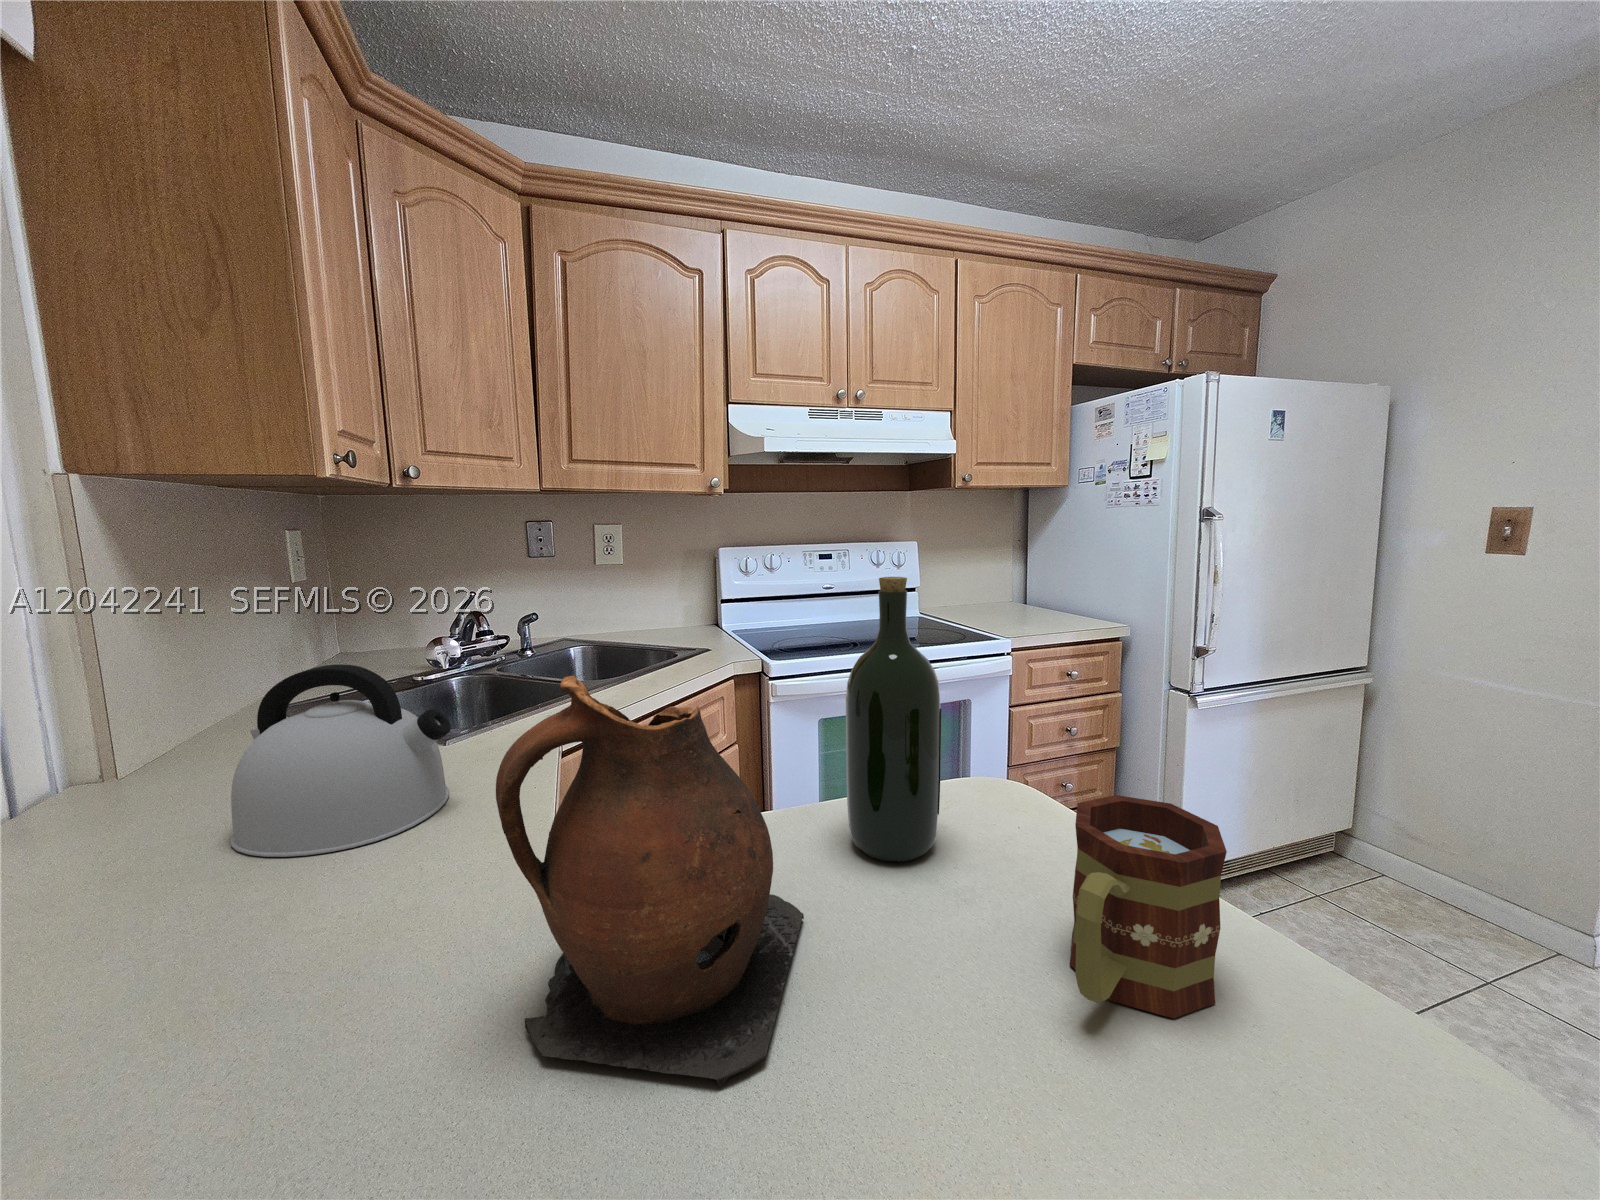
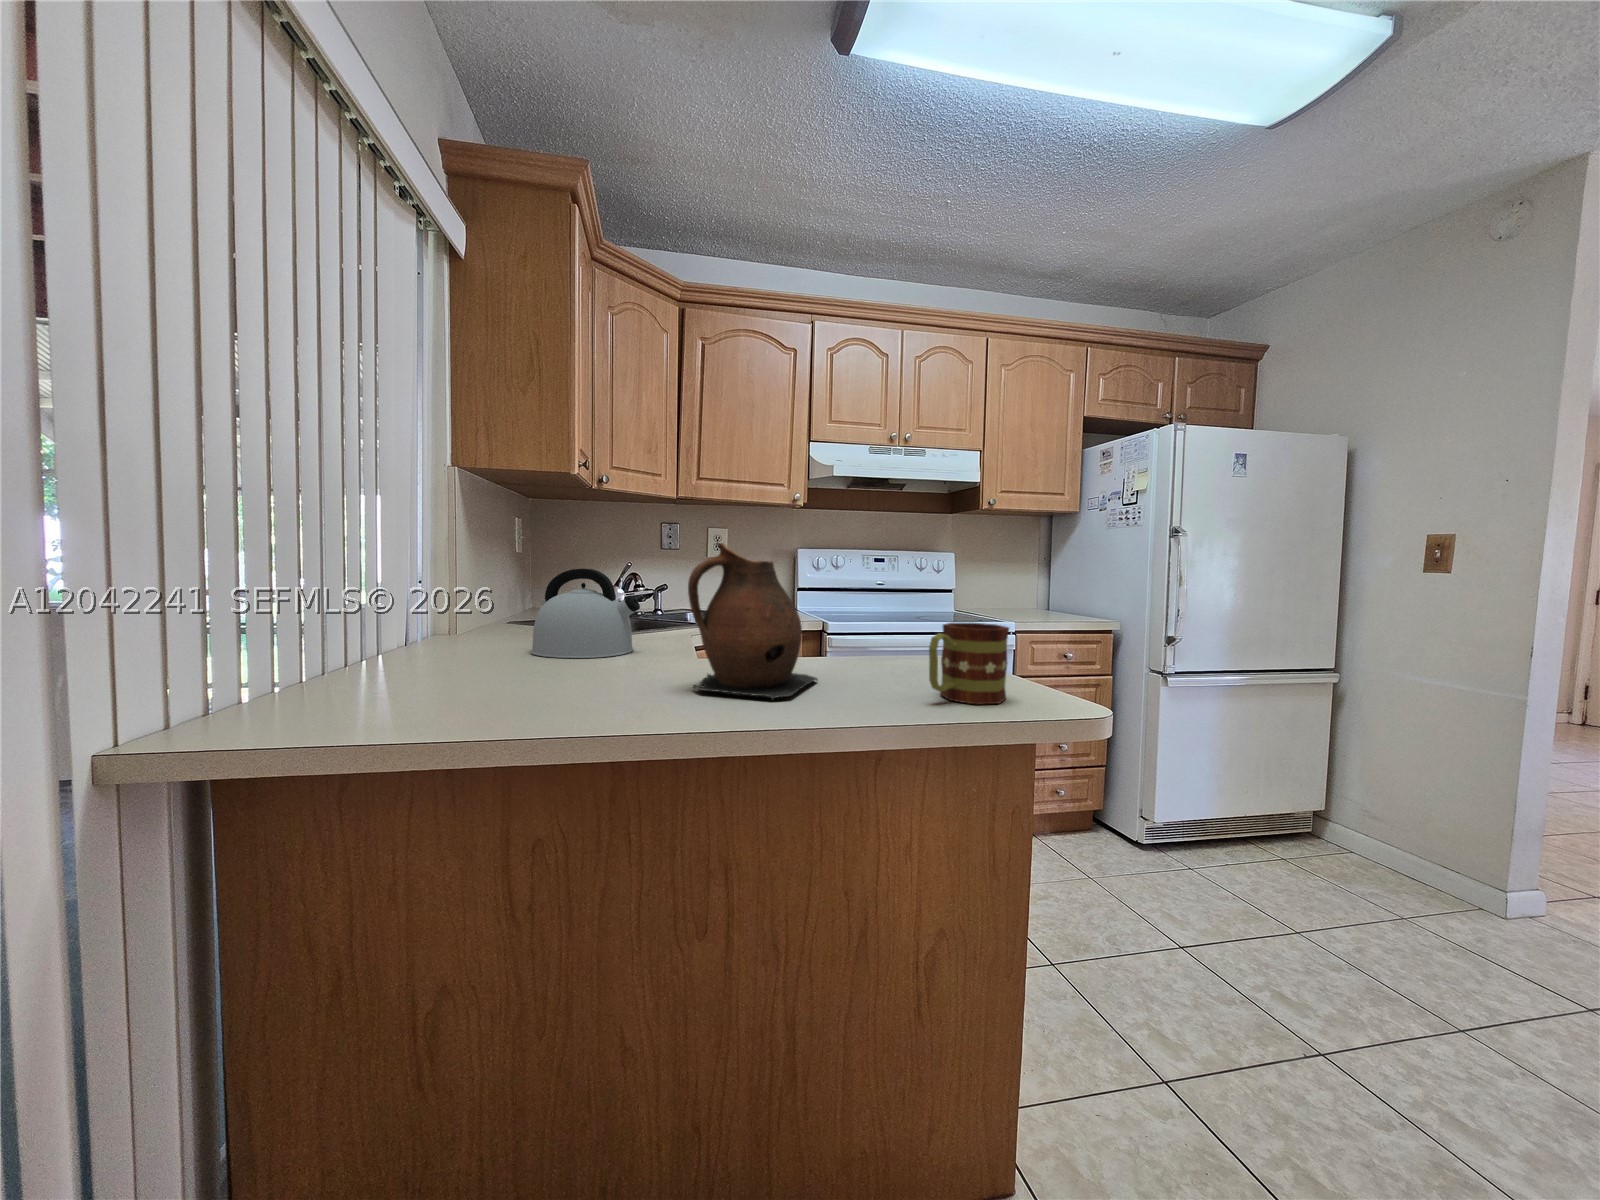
wine bottle: present [846,577,941,862] -> none [850,524,901,675]

